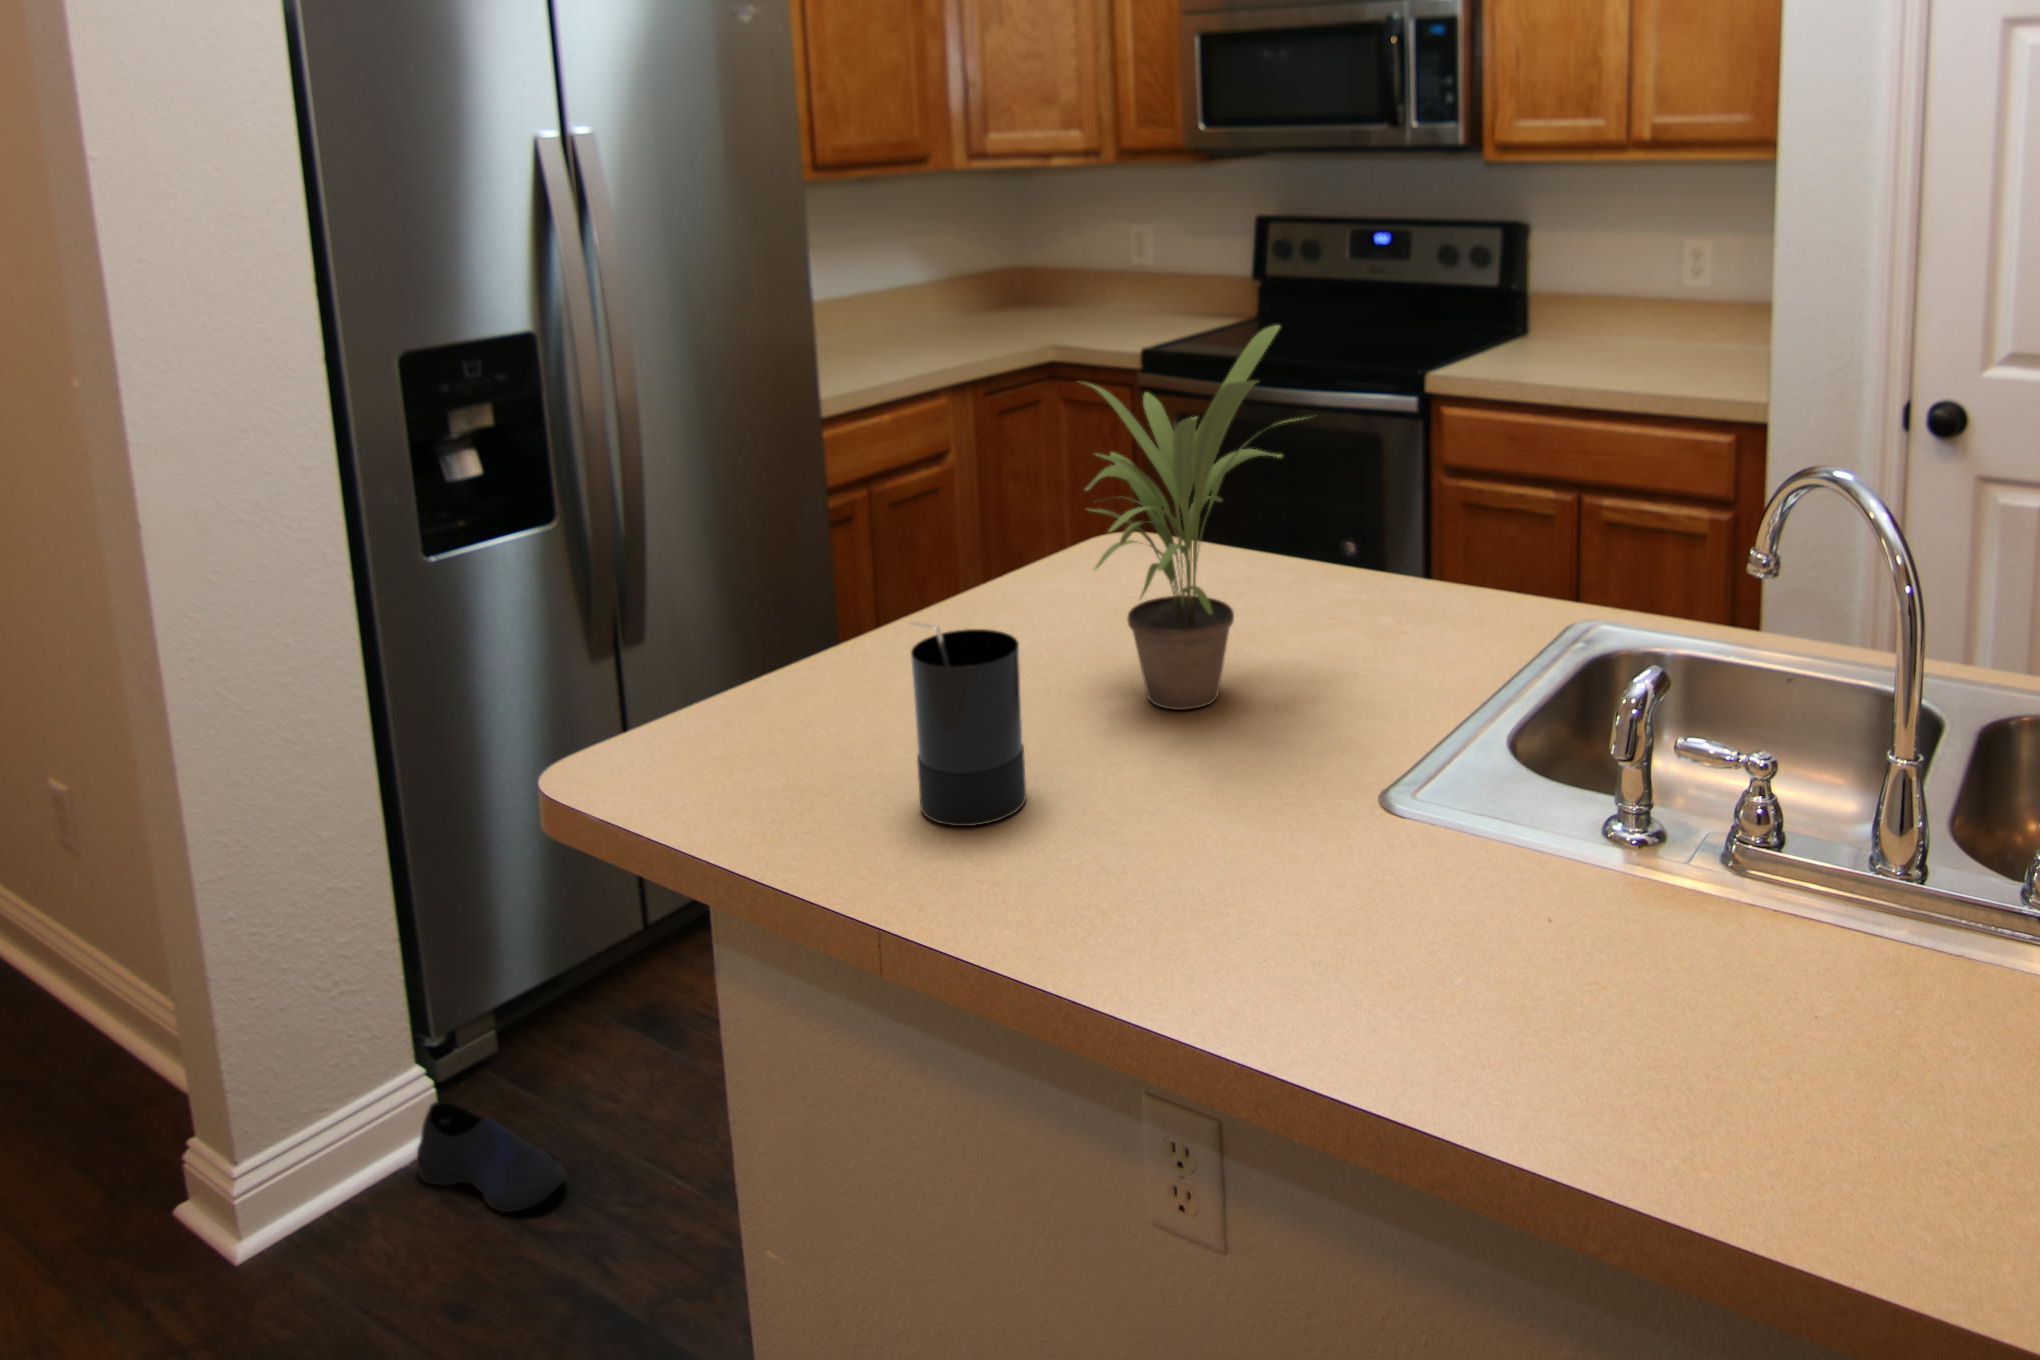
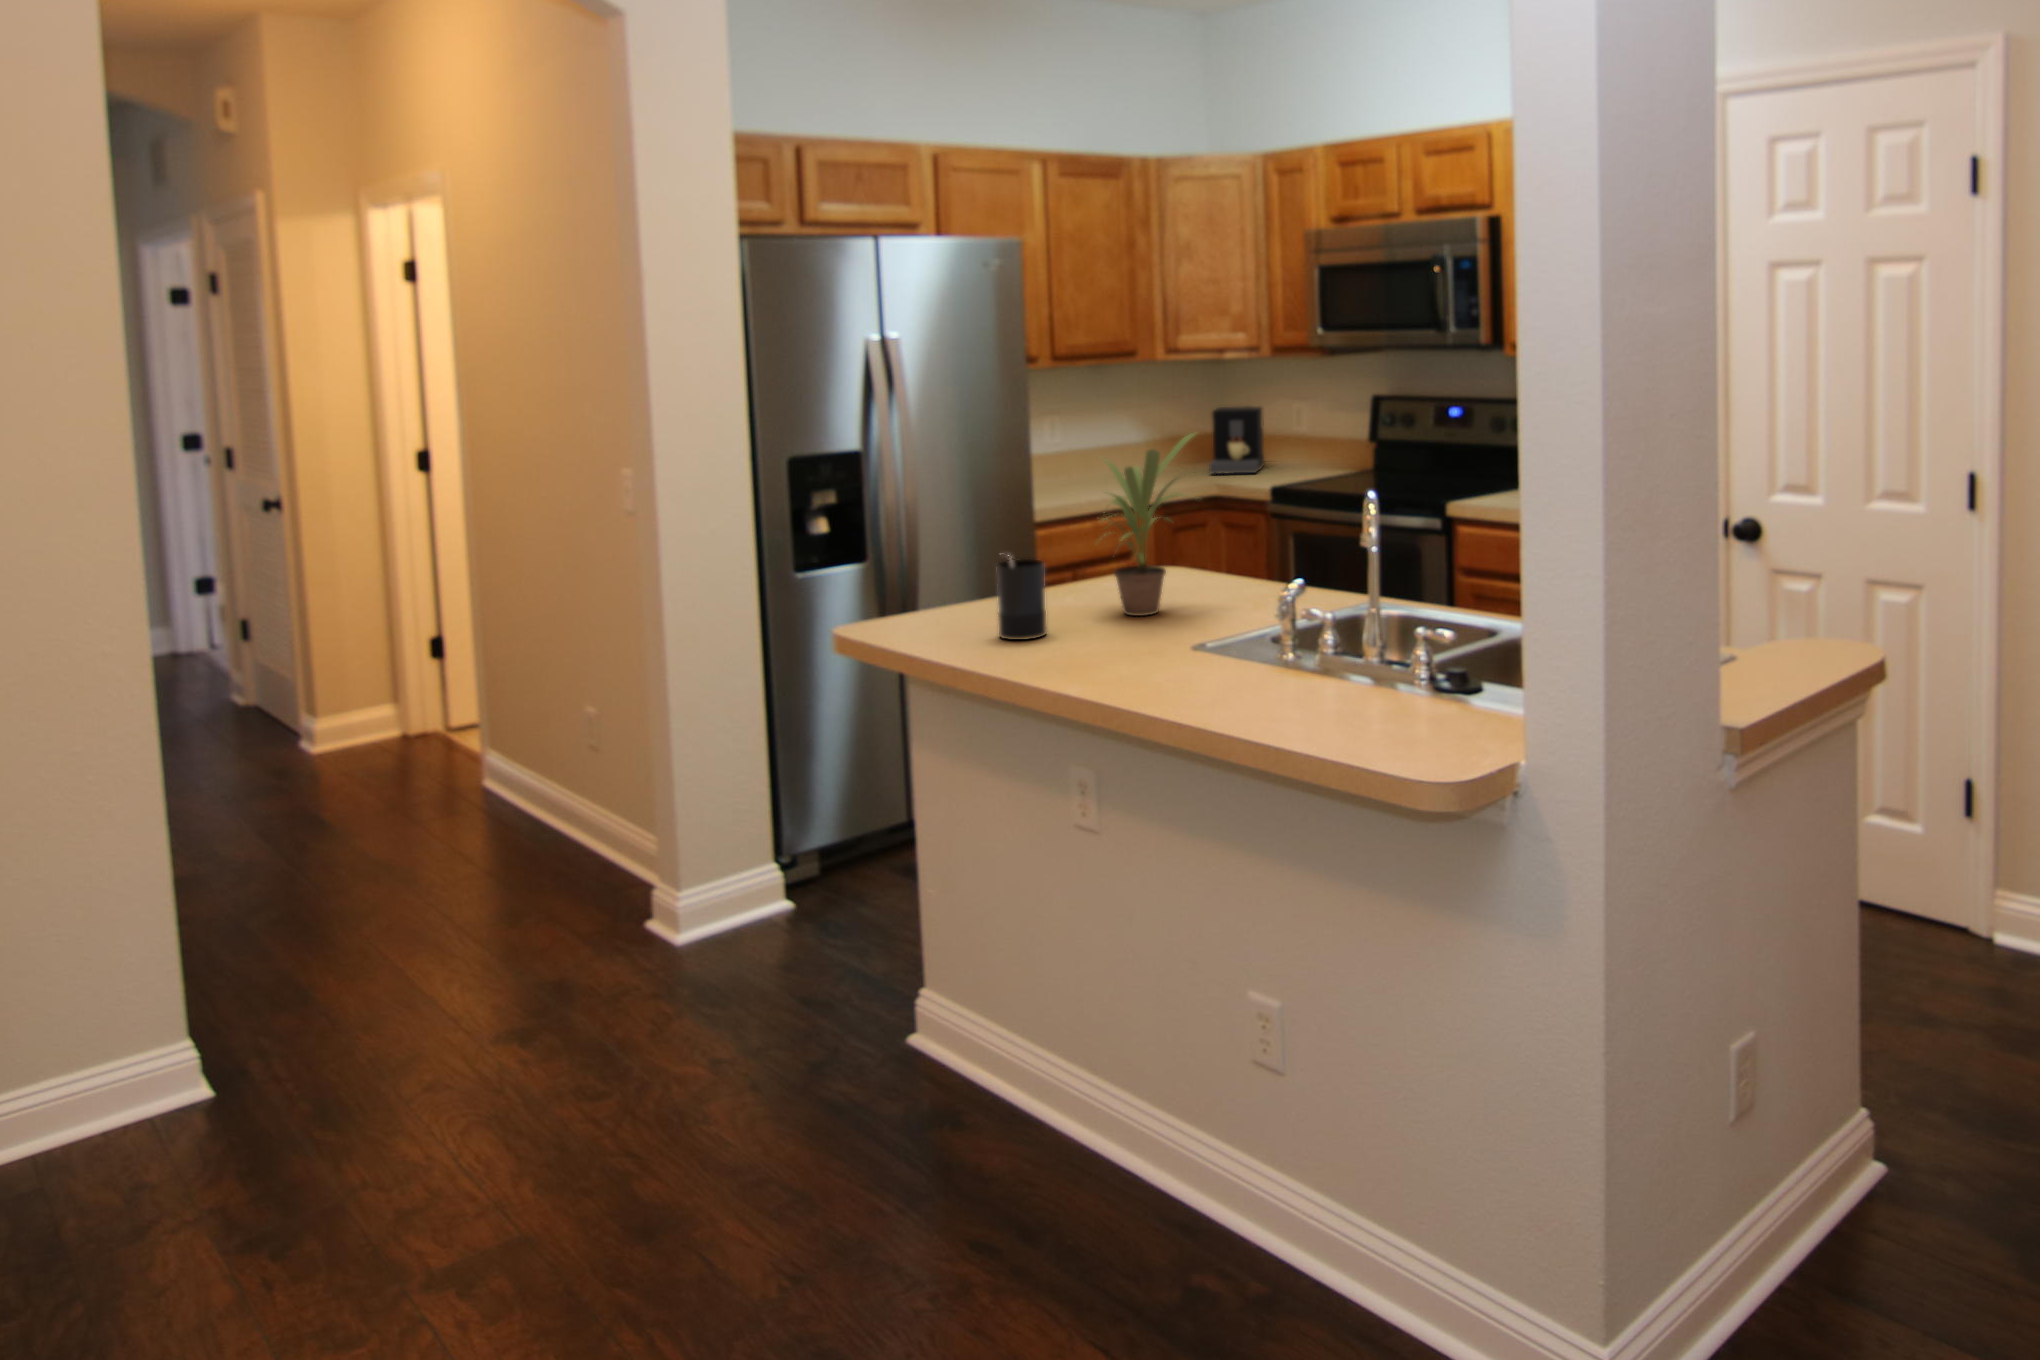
coffee maker: none [1026,228,1092,323] -> present [1209,406,1264,474]
shoe: present [417,1101,567,1212] -> none [774,879,852,936]

